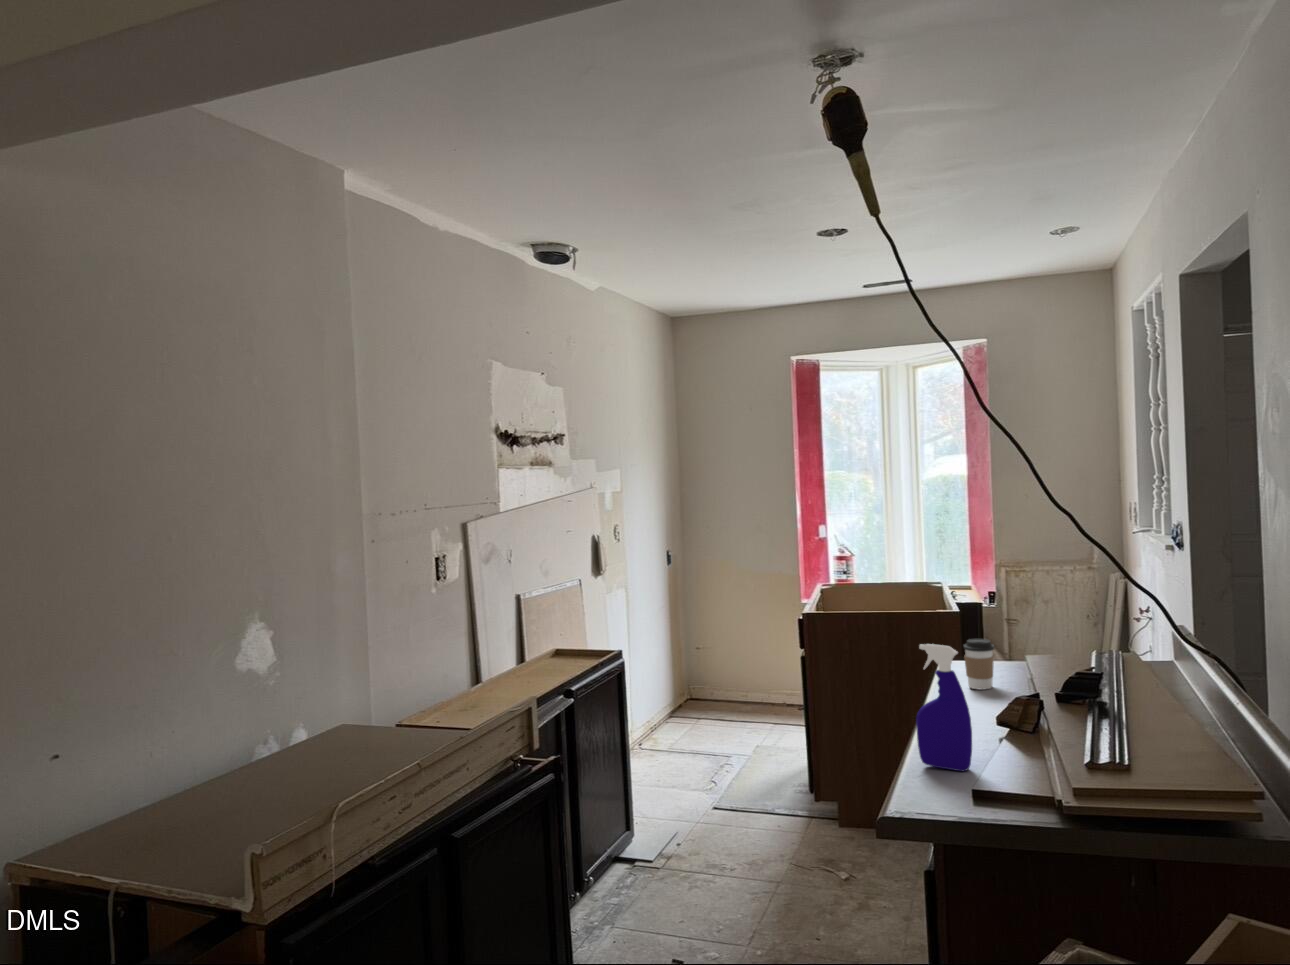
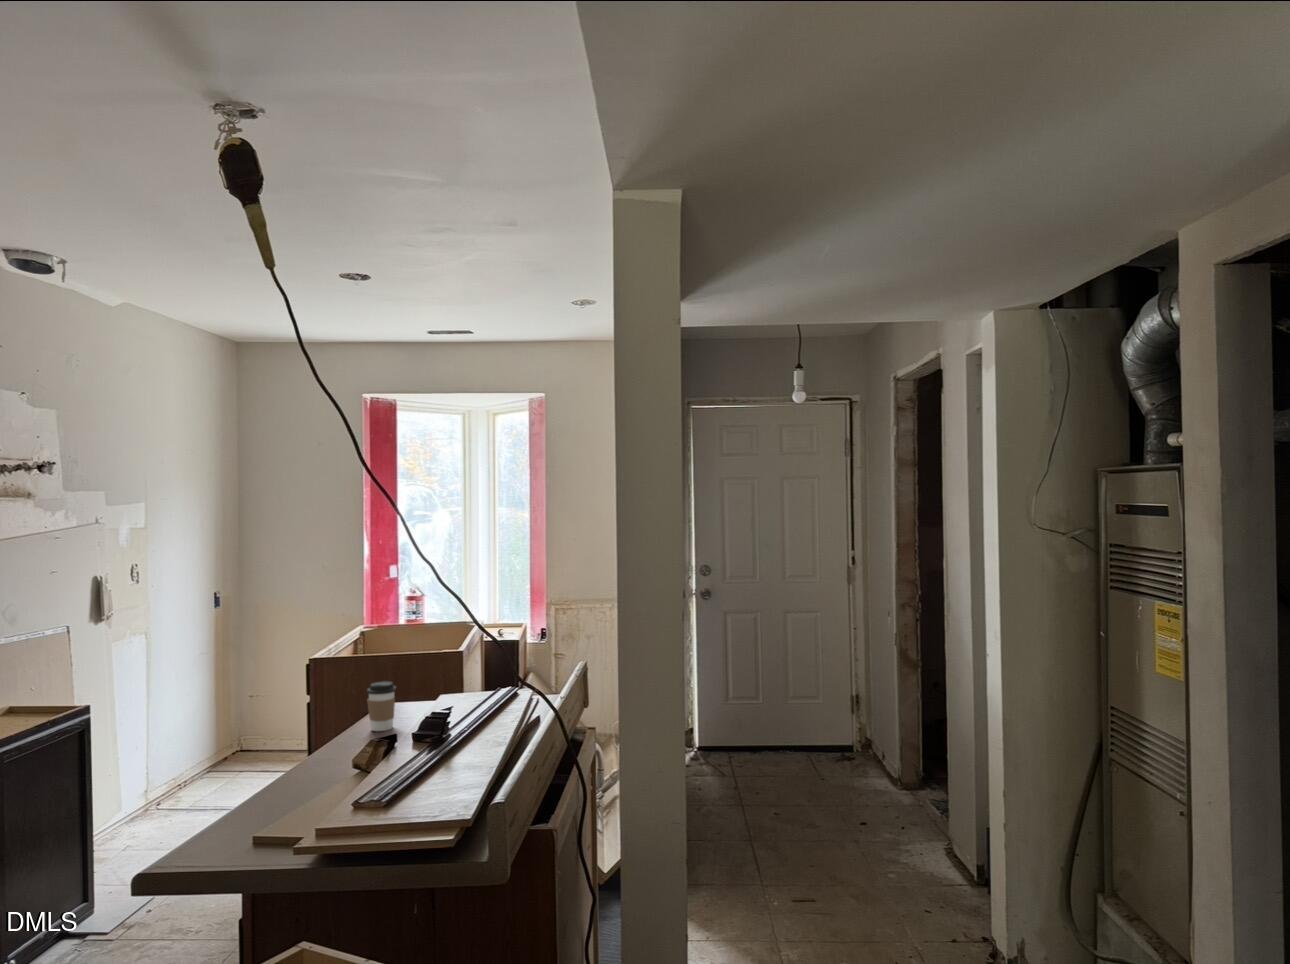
spray bottle: present [916,644,972,771] -> none [229,695,279,823]

